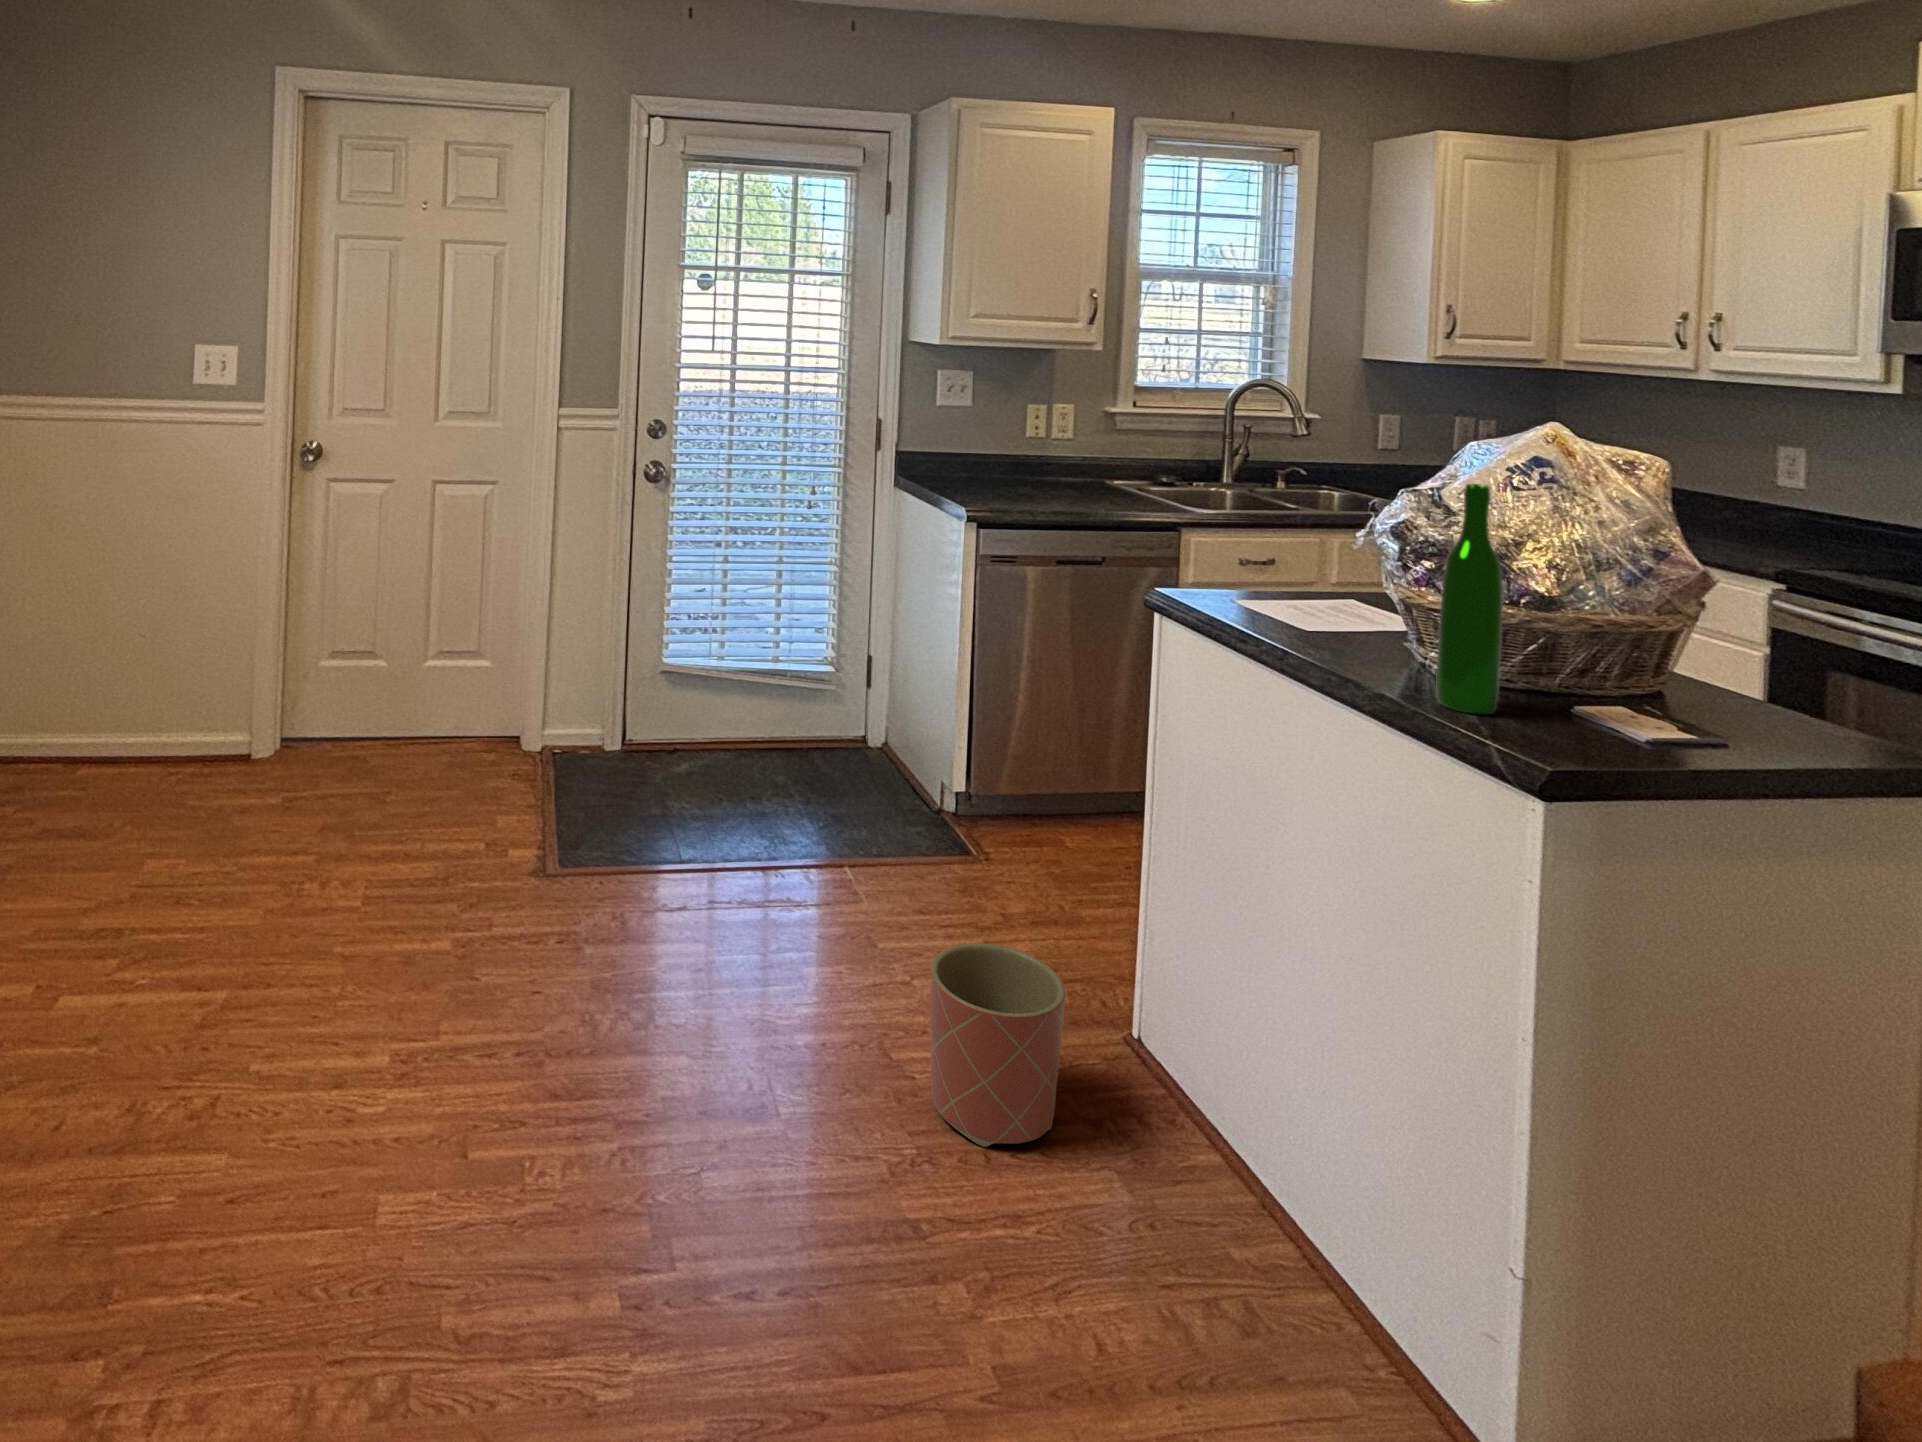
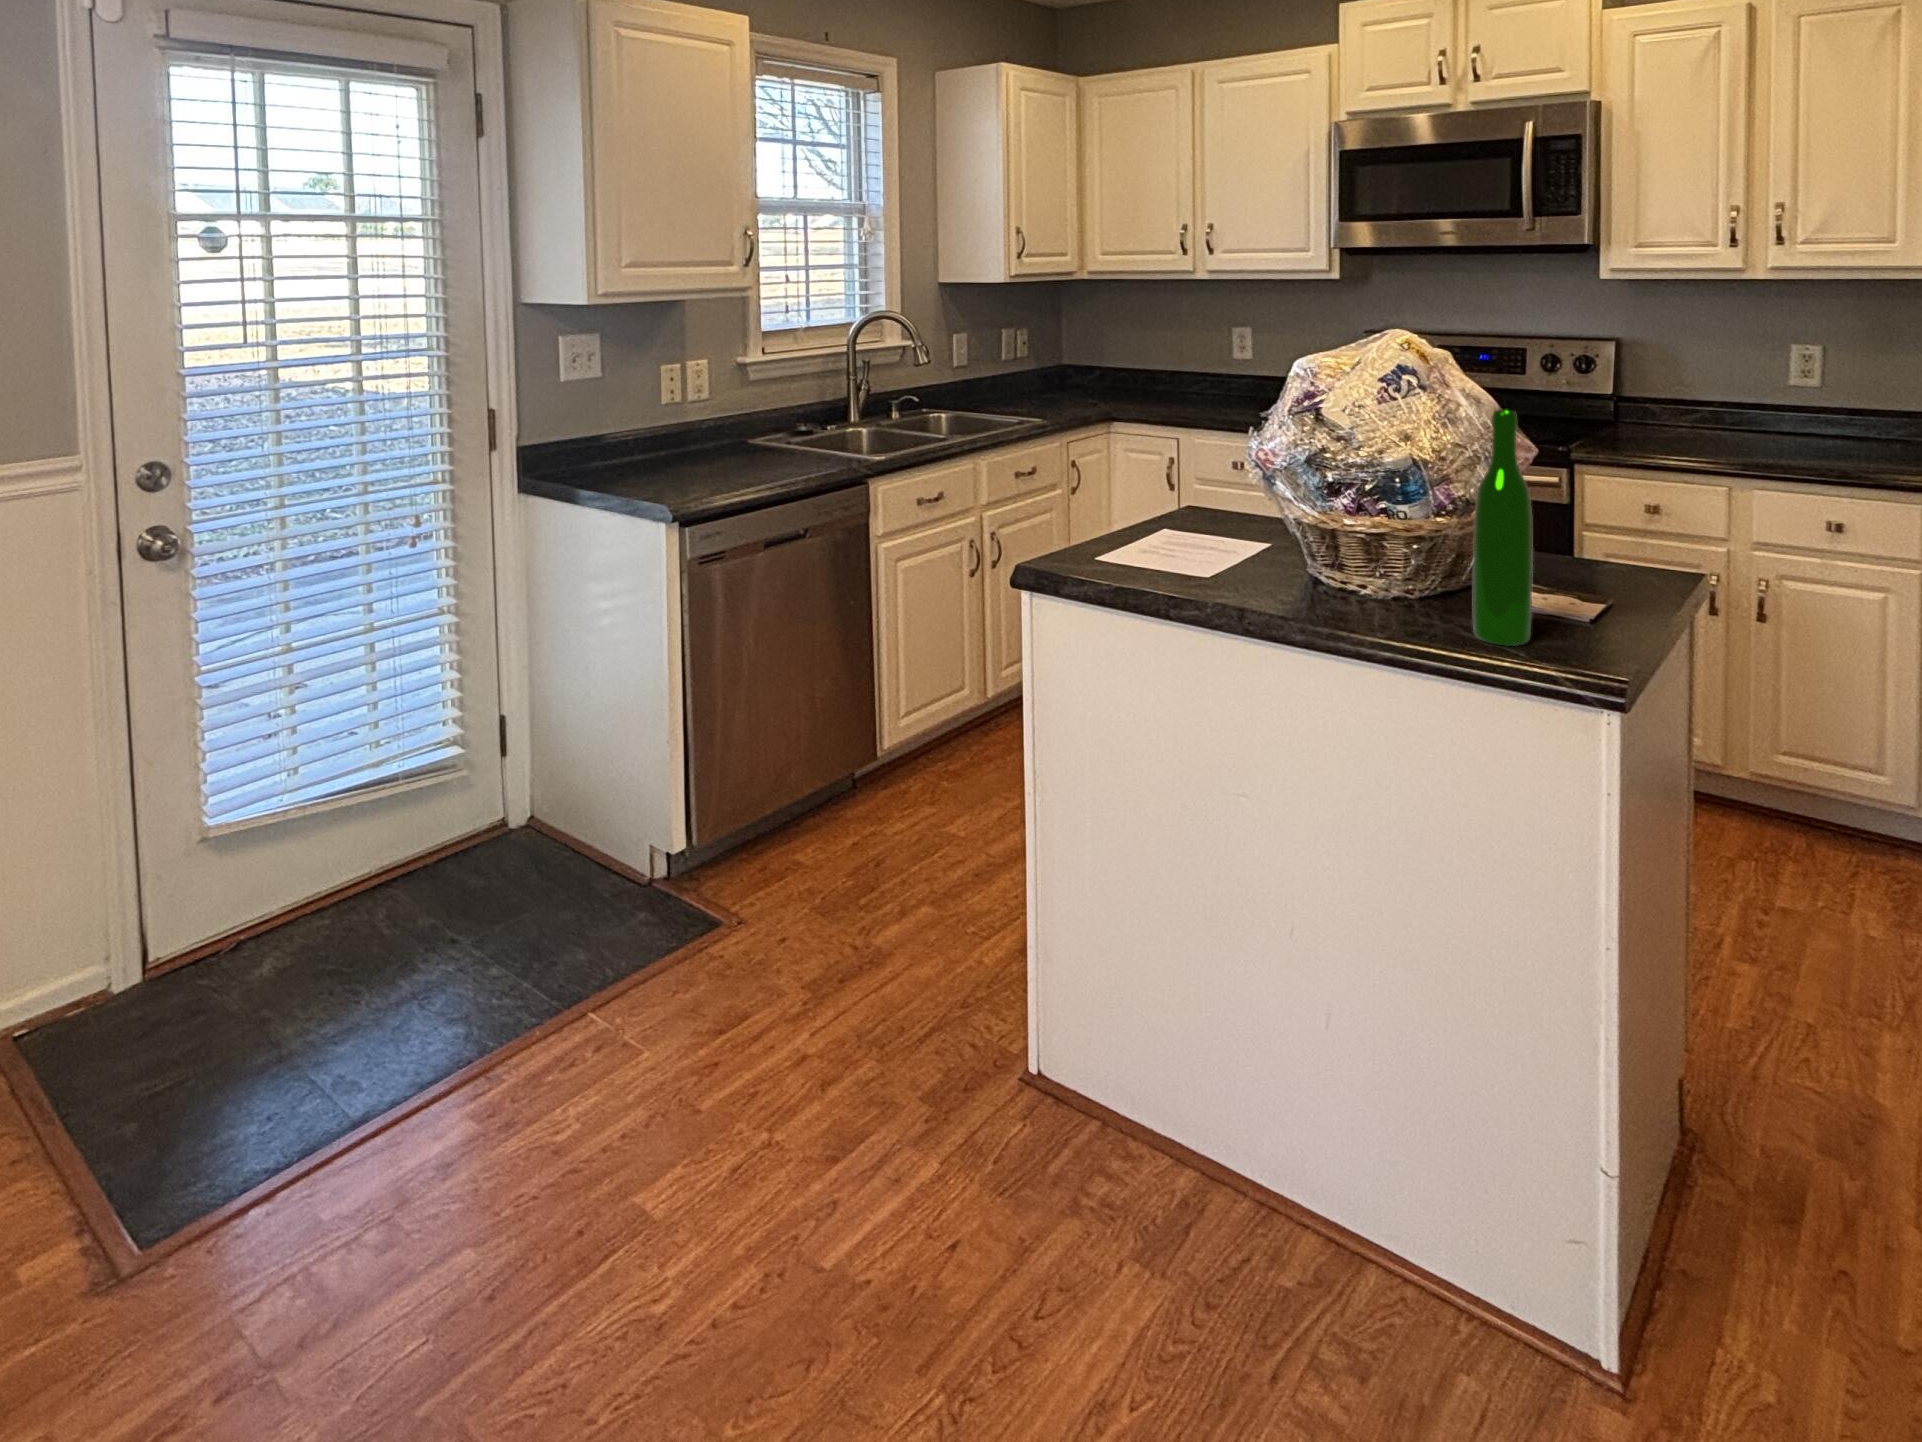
planter: present [931,943,1065,1147] -> none [912,1057,1078,1337]

